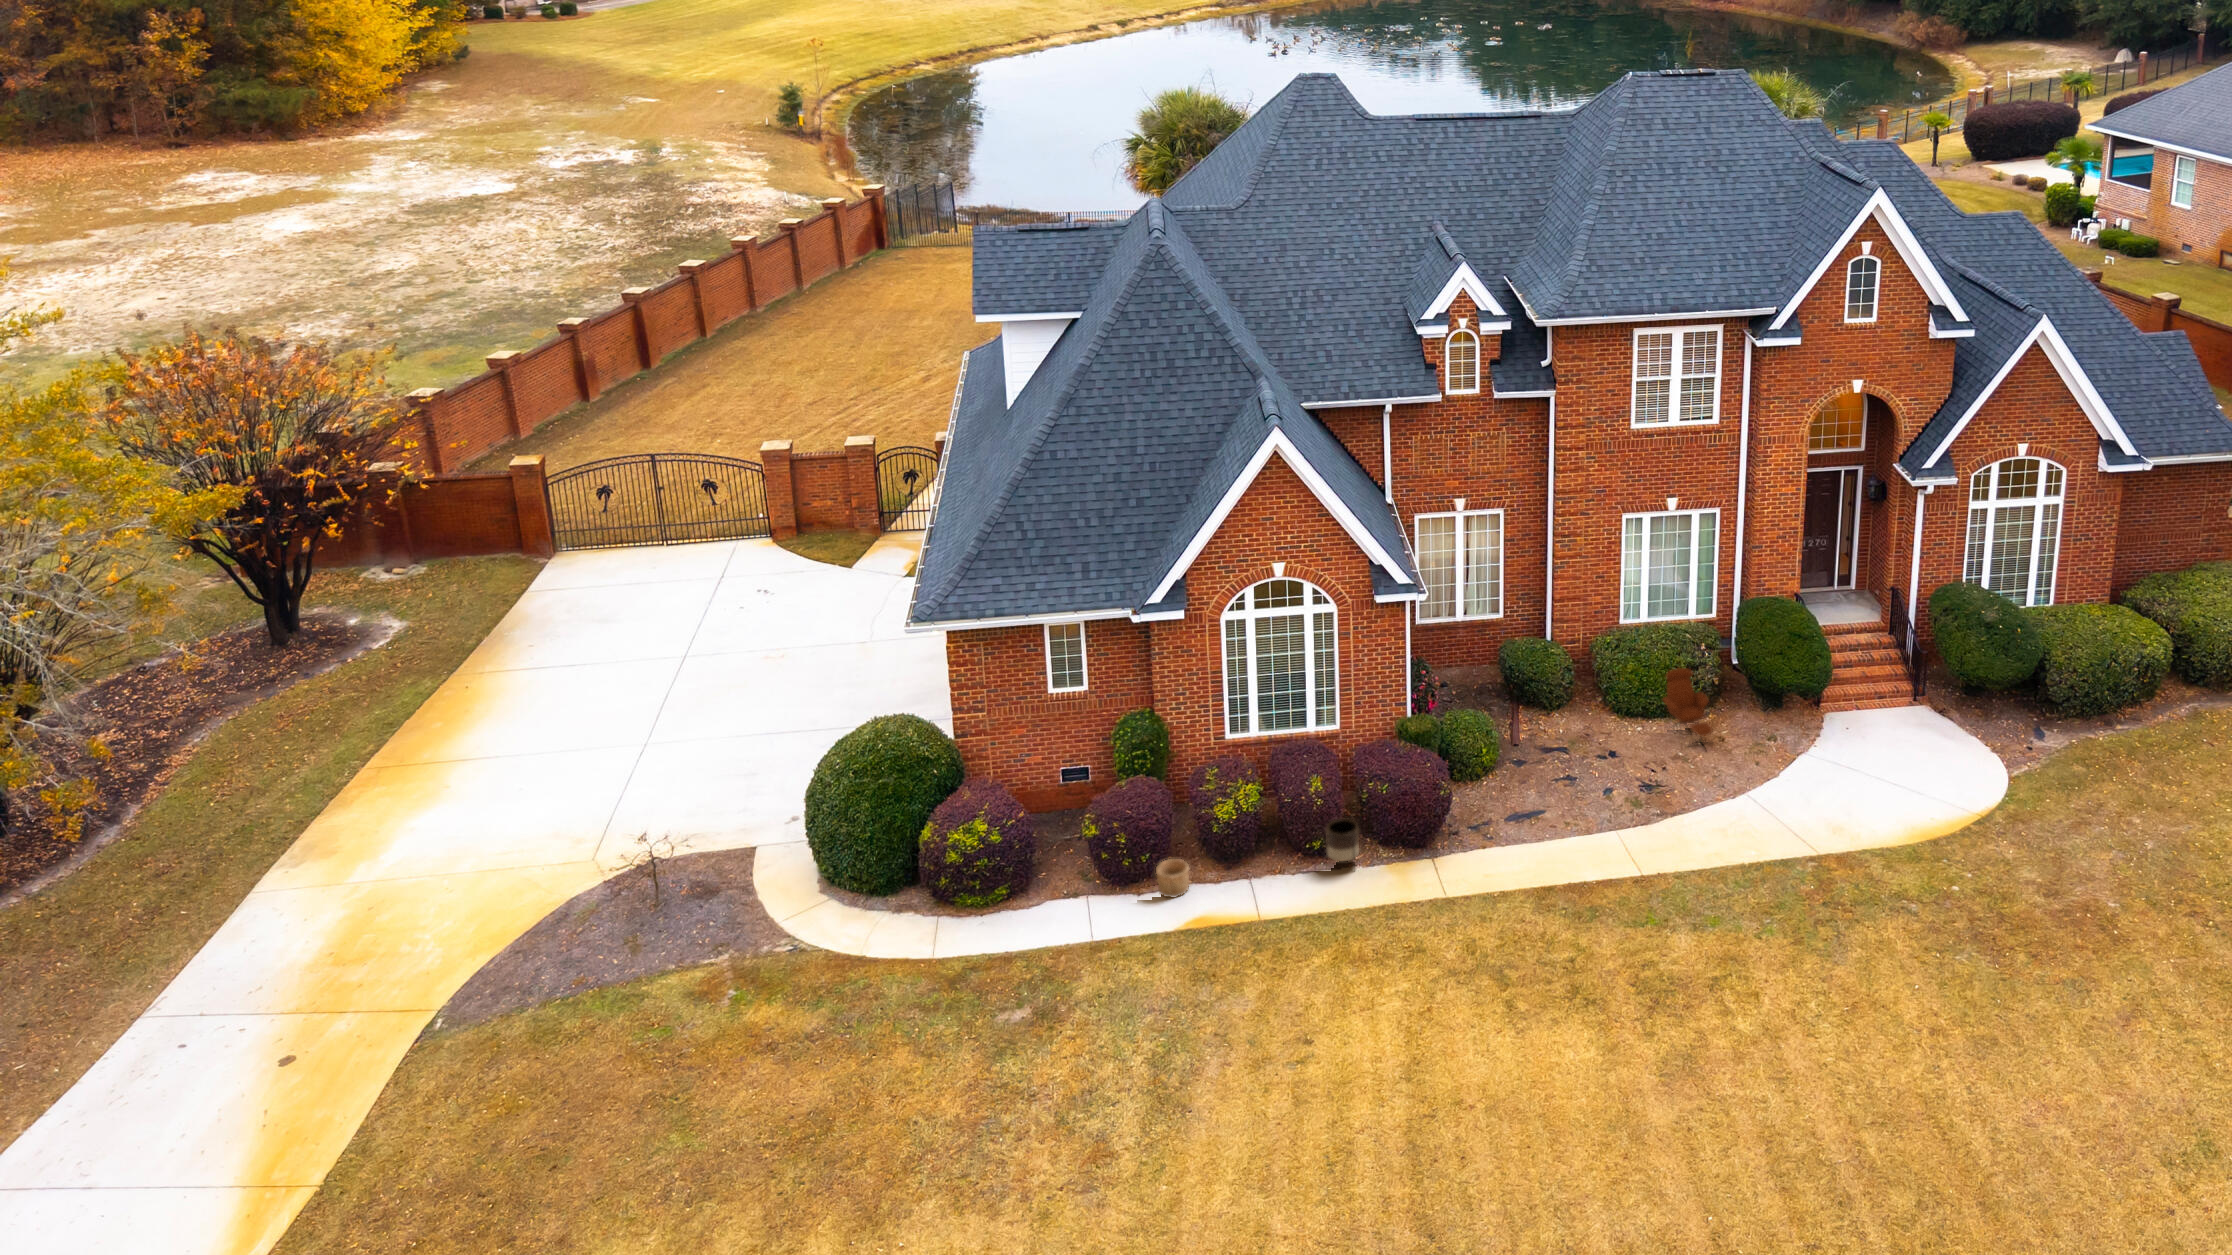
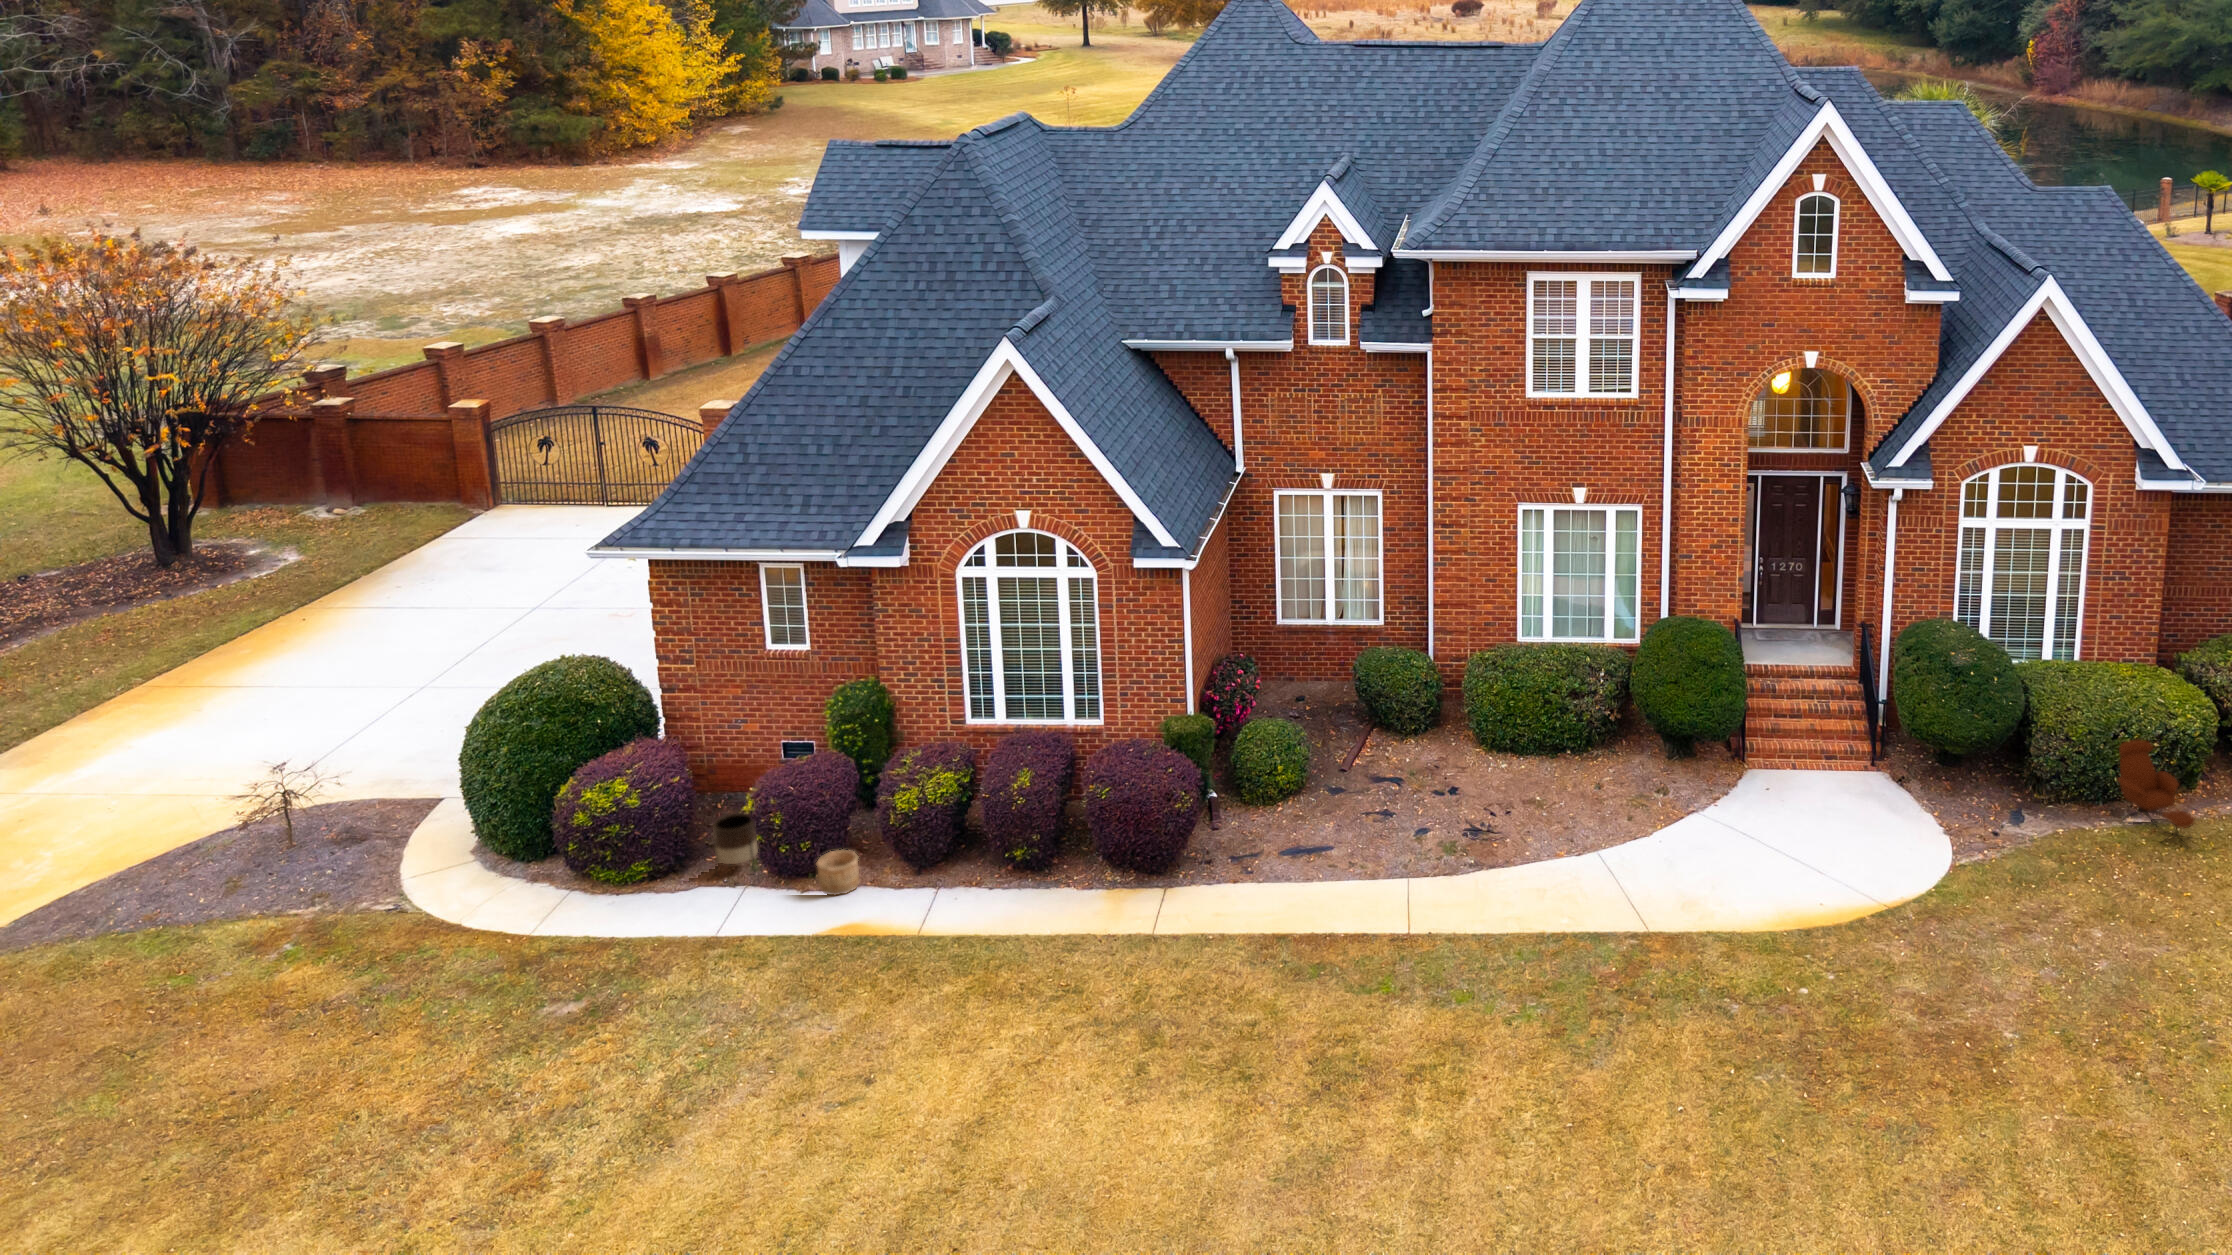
lounge chair: present [1663,668,1713,744] -> present [2118,740,2195,842]
planter: present [1326,819,1359,861] -> present [713,813,758,872]

